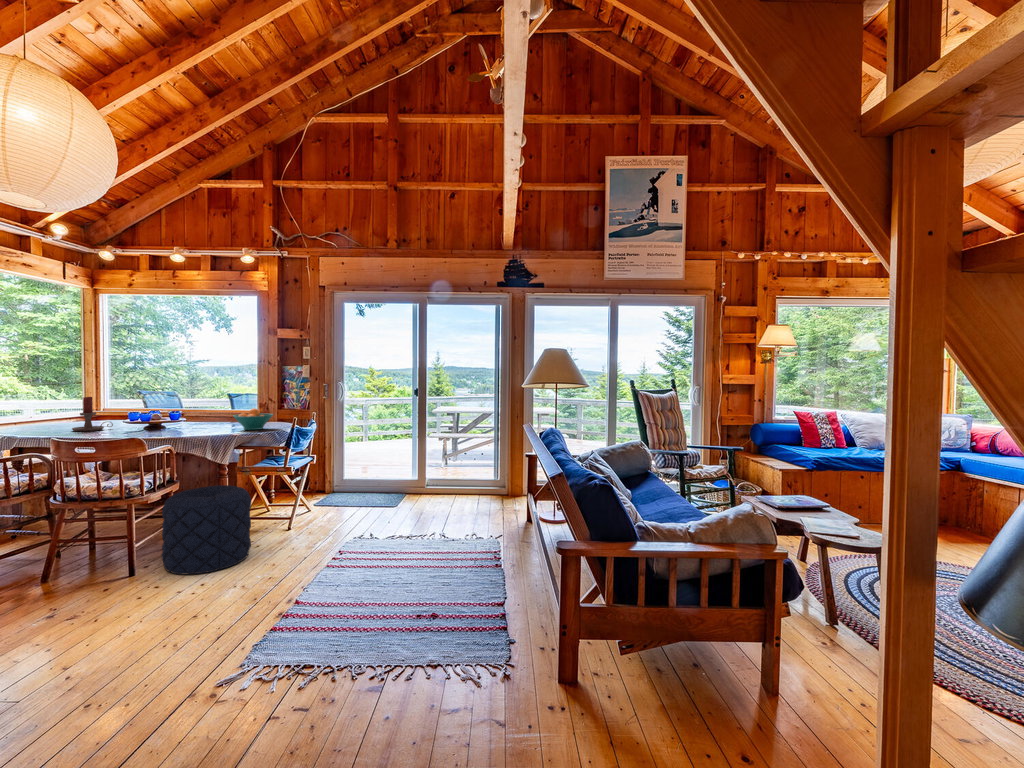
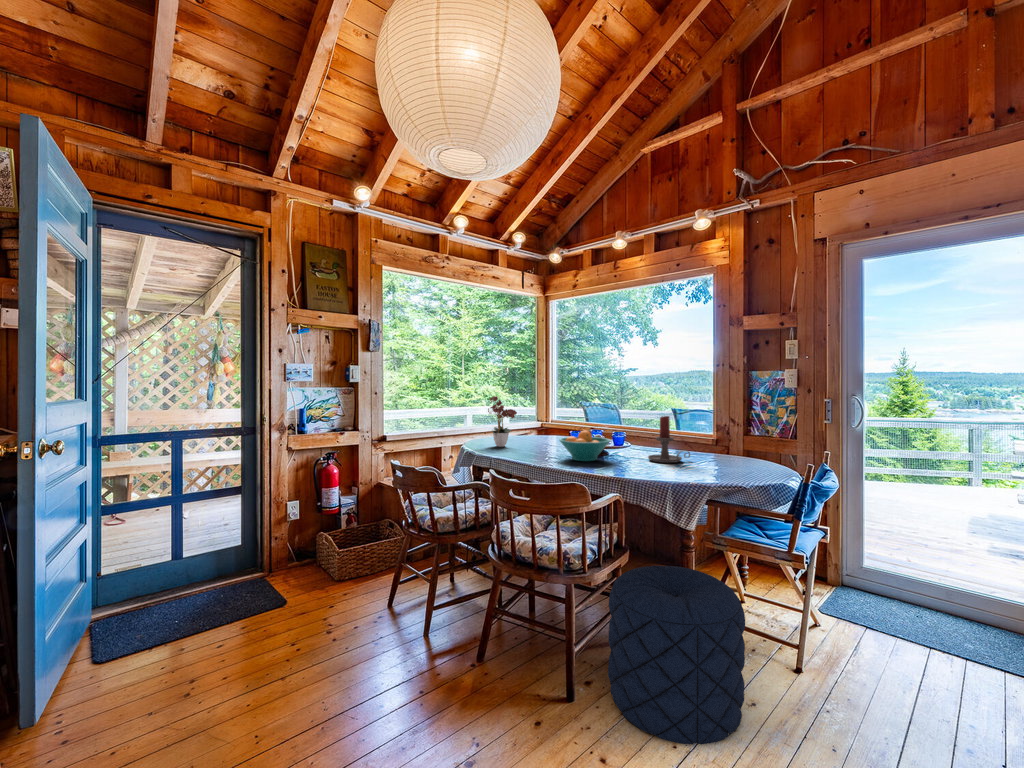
flower arrangement: none [31,382,71,430] -> present [488,396,517,447]
candle holder: present [72,397,113,431] -> present [648,416,690,463]
fruit bowl: present [233,409,273,430] -> present [559,430,610,461]

